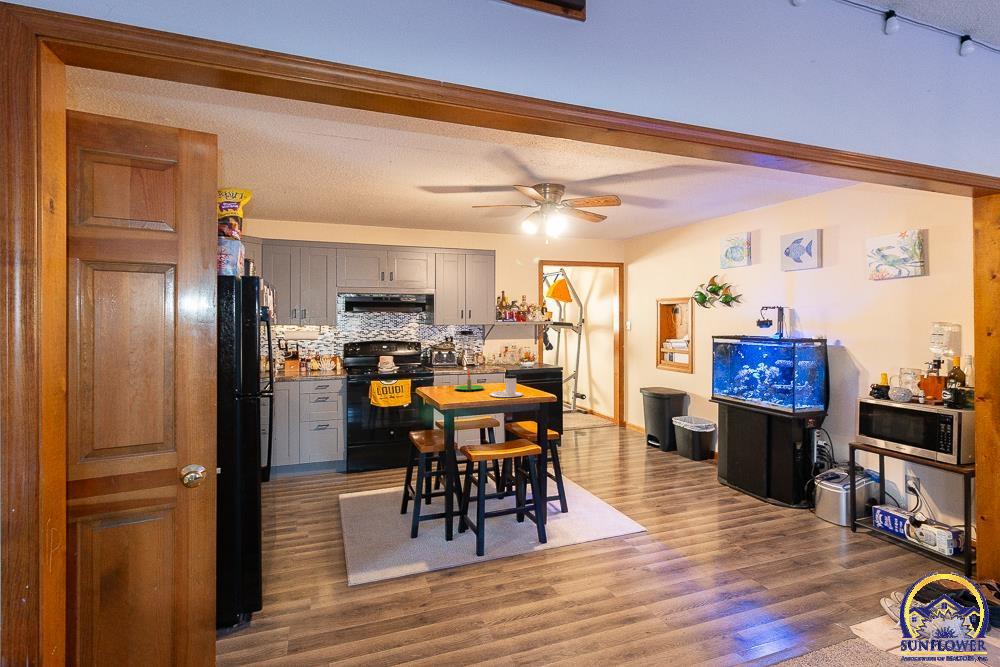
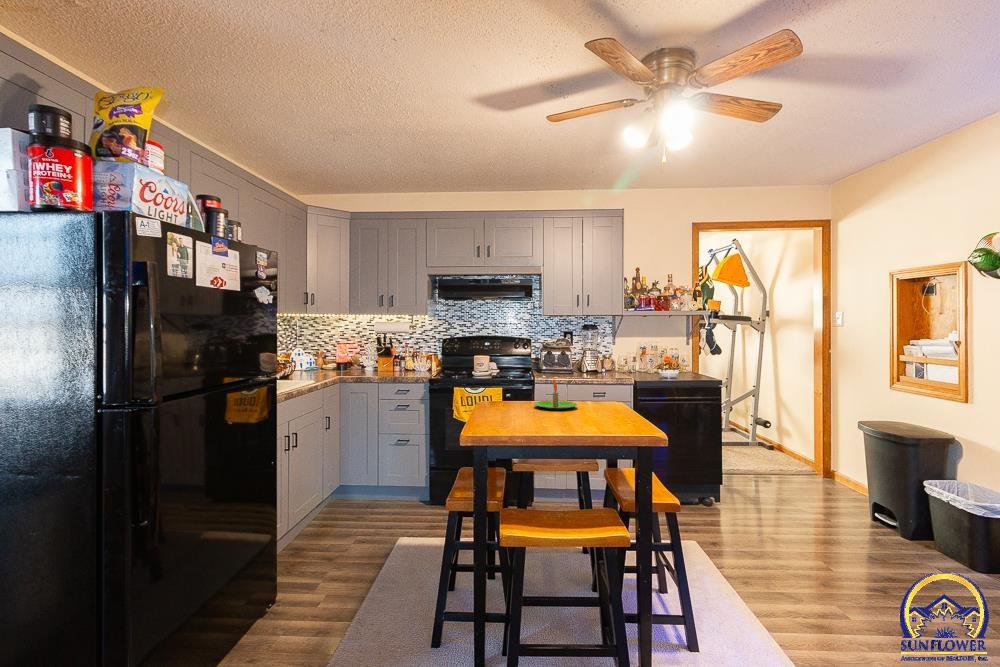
coffee cup: present [490,375,522,397] -> none [576,390,628,425]

